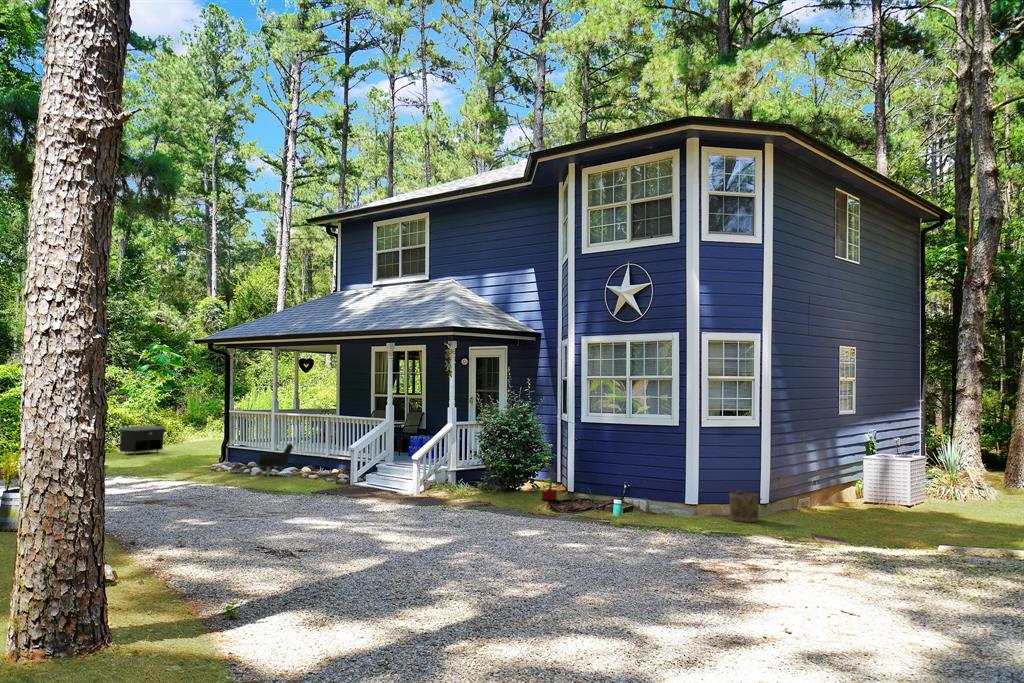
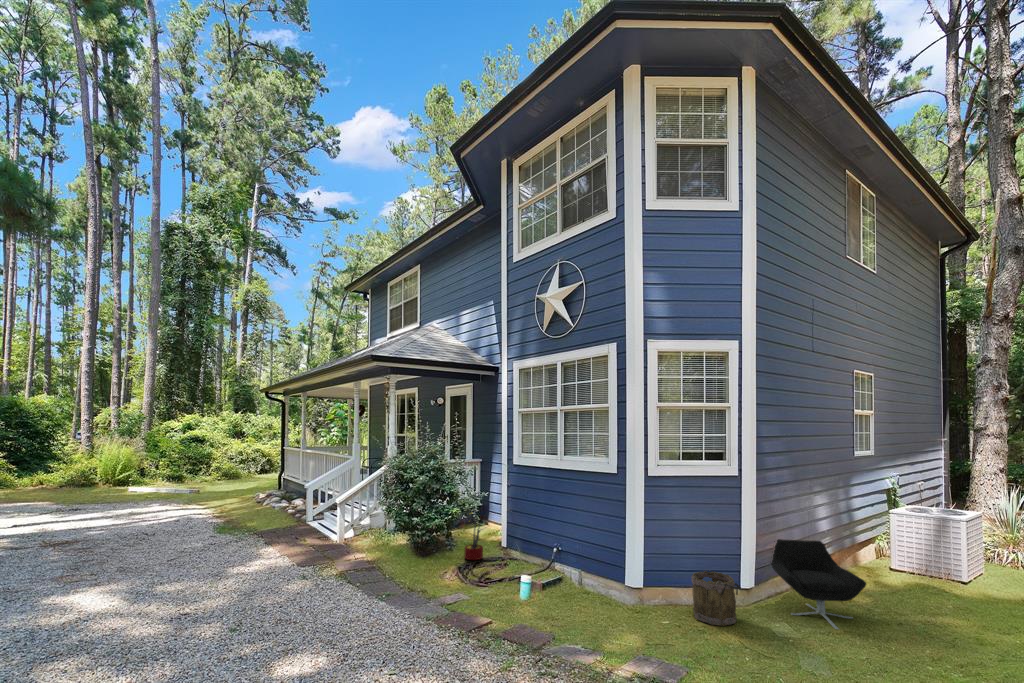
storage bench: present [120,426,165,455] -> none [154,453,199,480]
lounge chair: present [259,444,293,477] -> present [771,539,866,629]

